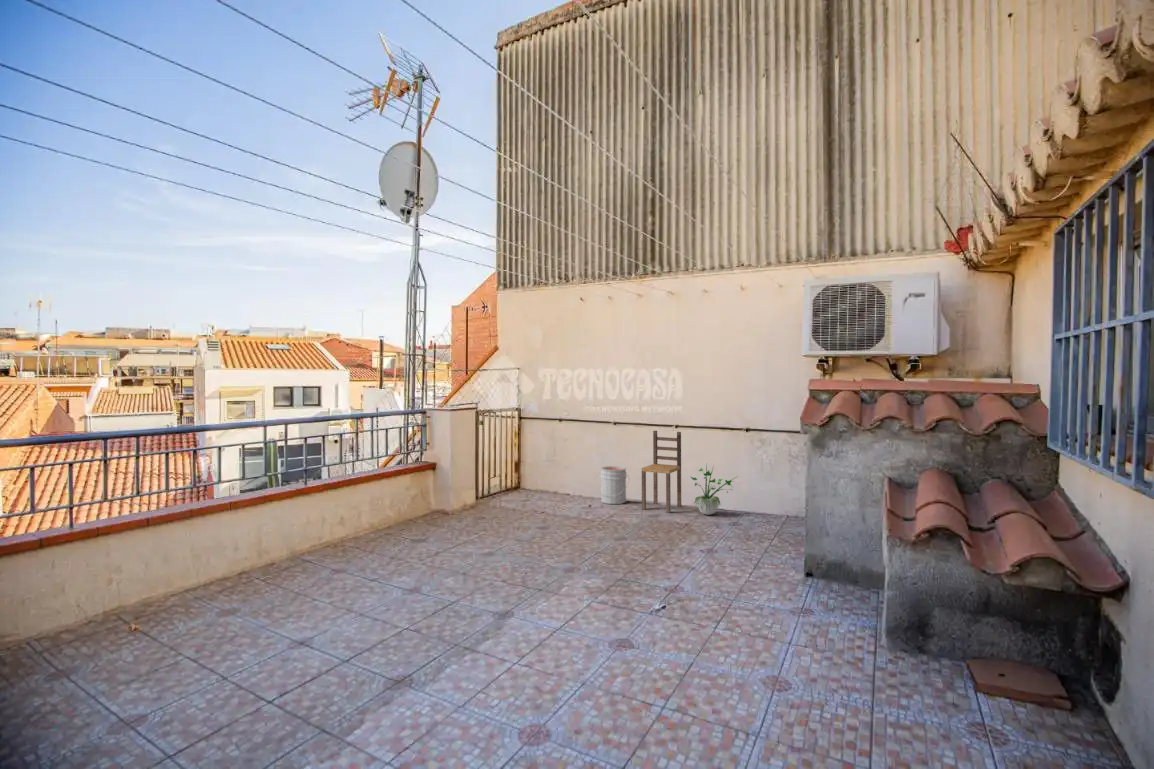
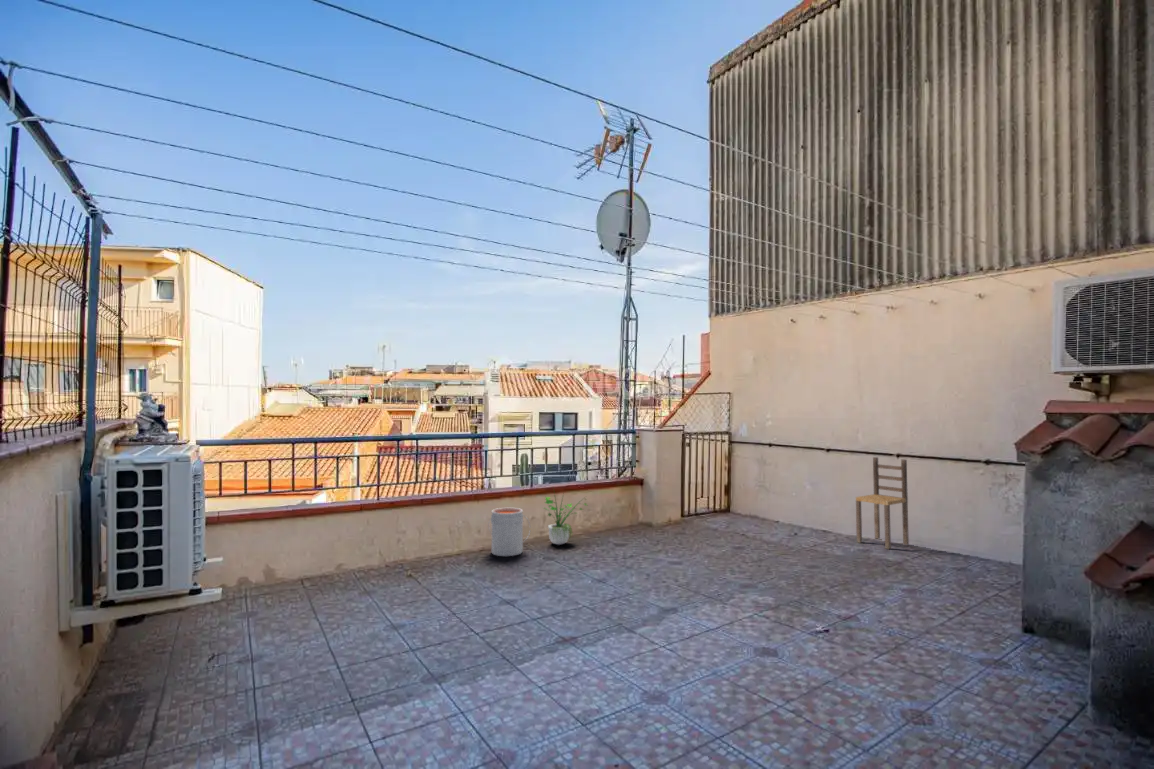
bucket: present [601,466,627,504] -> present [491,508,523,556]
potted plant: present [691,468,732,515] -> present [545,497,586,545]

